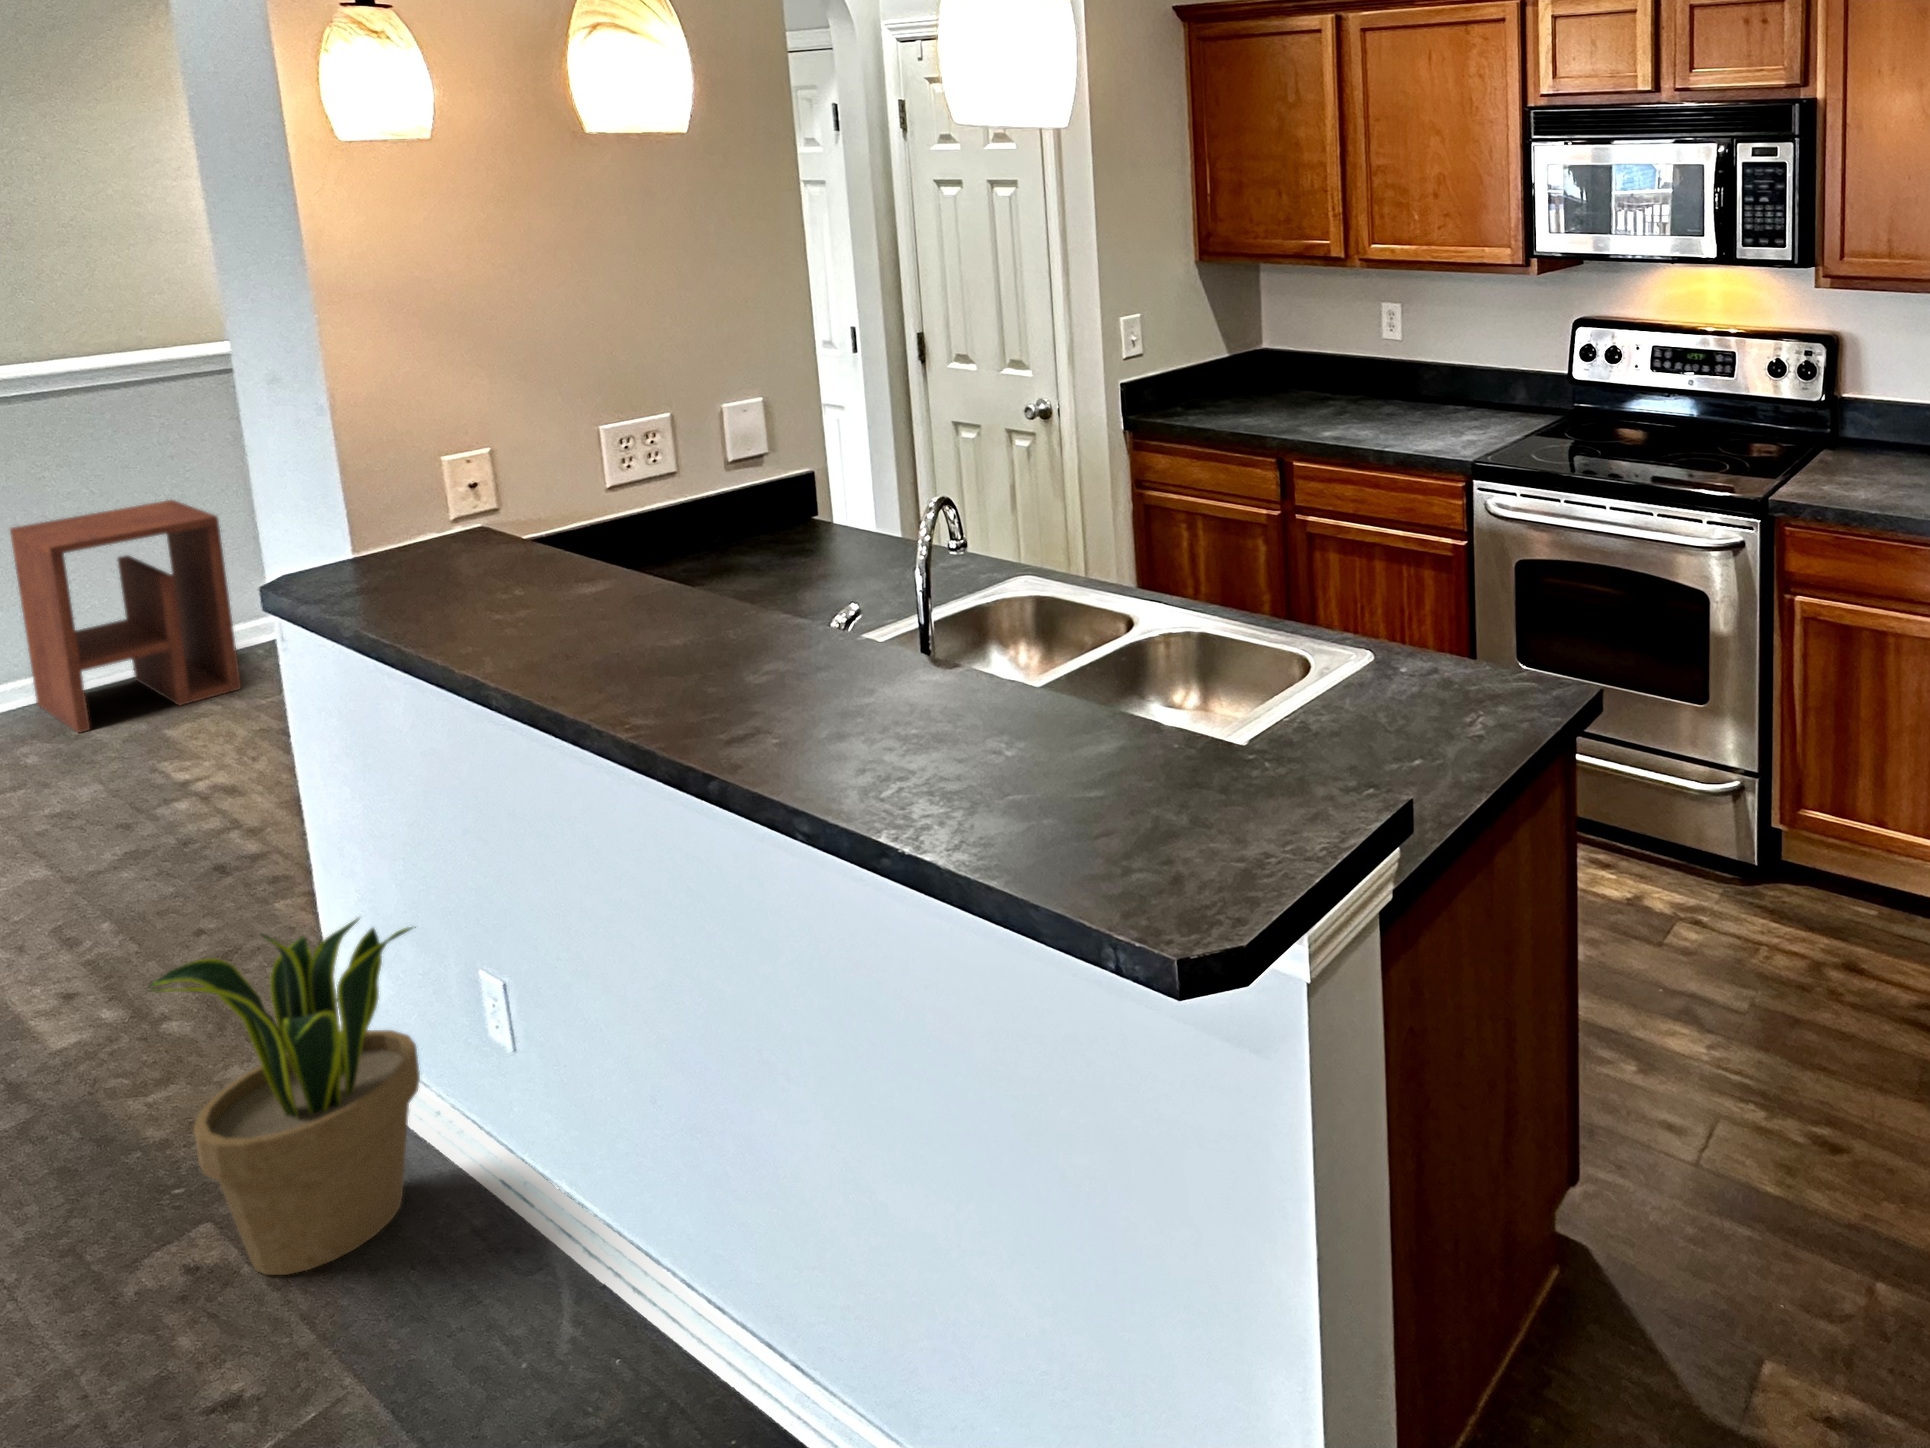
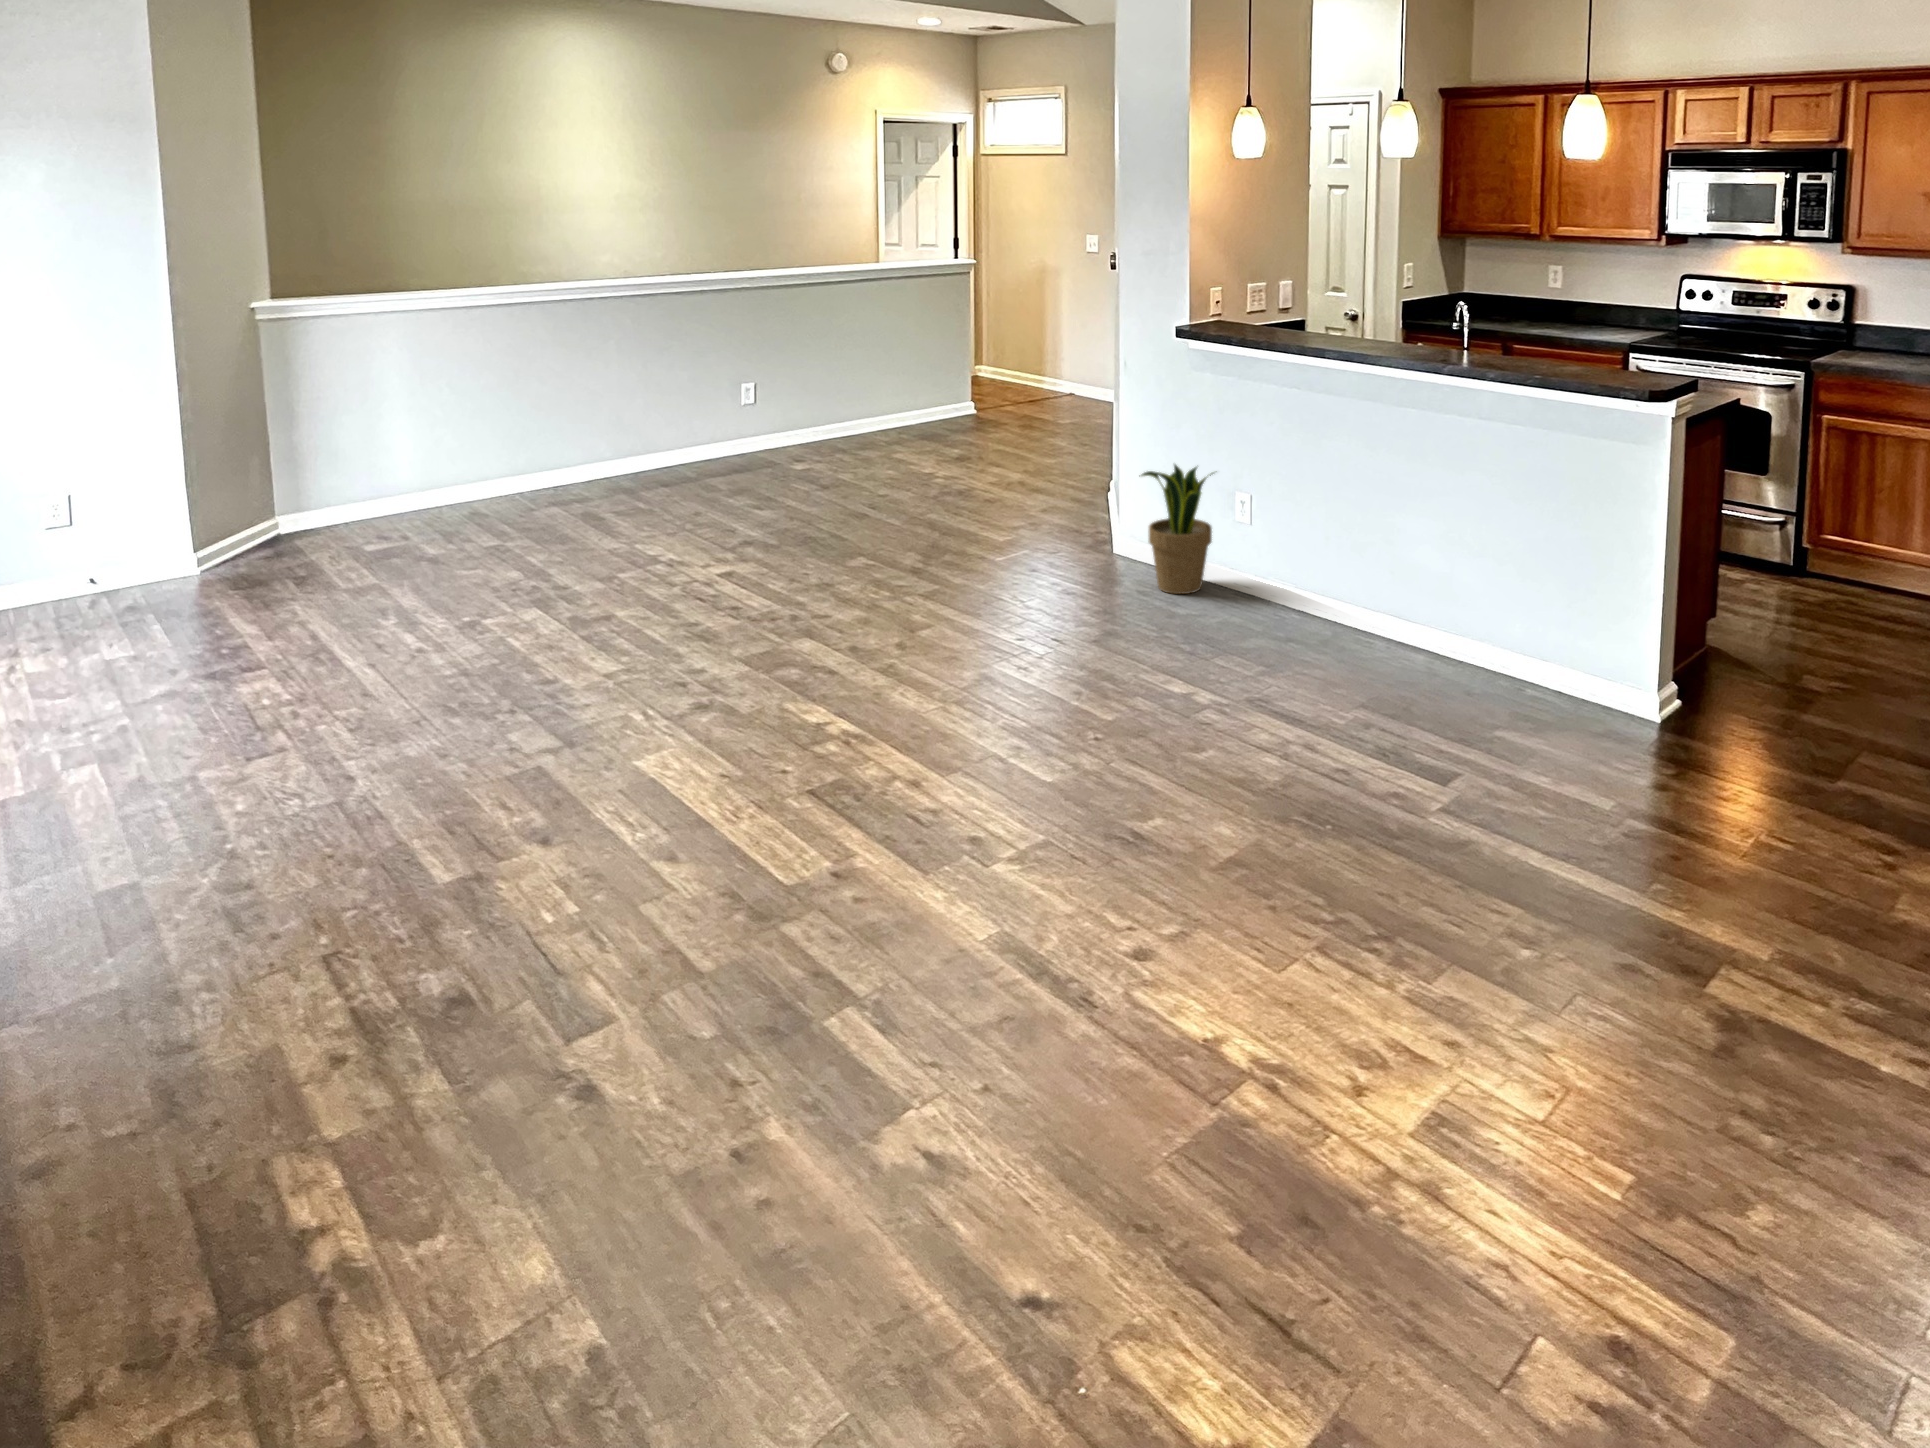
side table: present [10,500,241,733] -> none [842,343,930,450]

